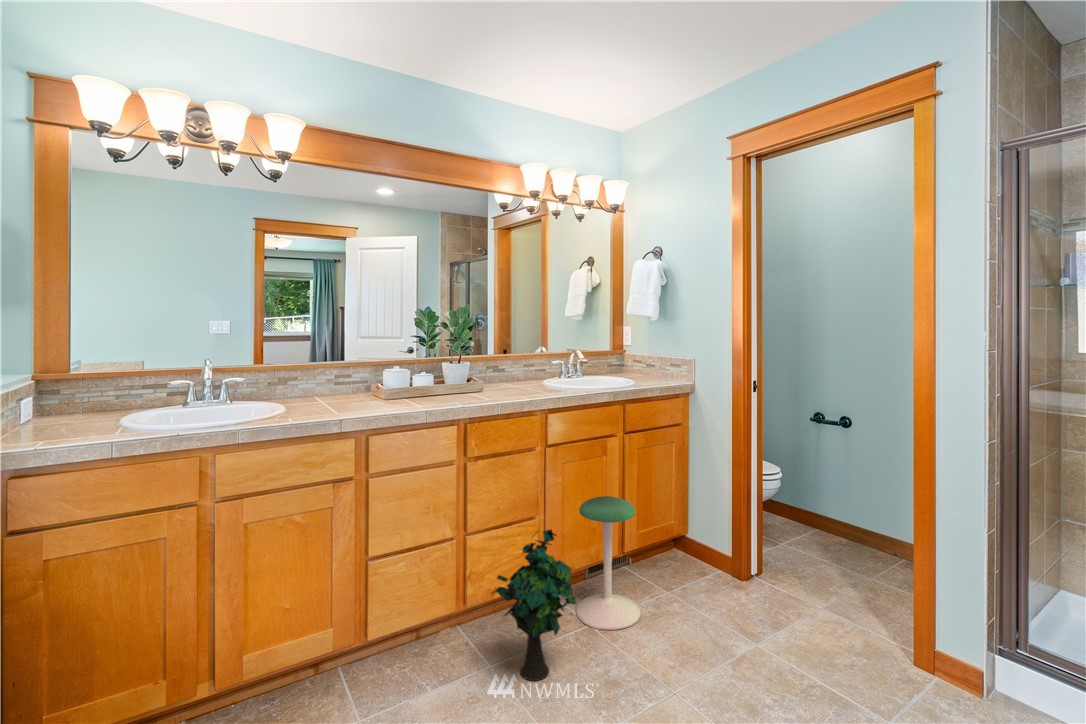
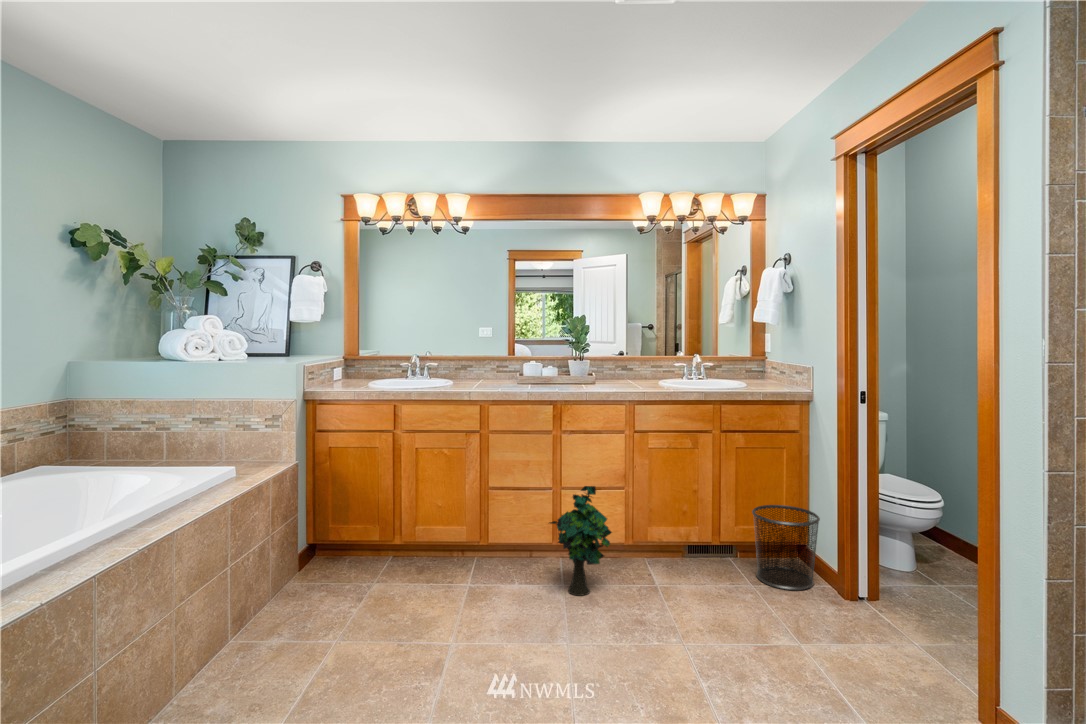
stool: present [576,496,641,630] -> none [642,479,699,589]
waste bin: none [666,501,733,591] -> present [752,505,820,590]

